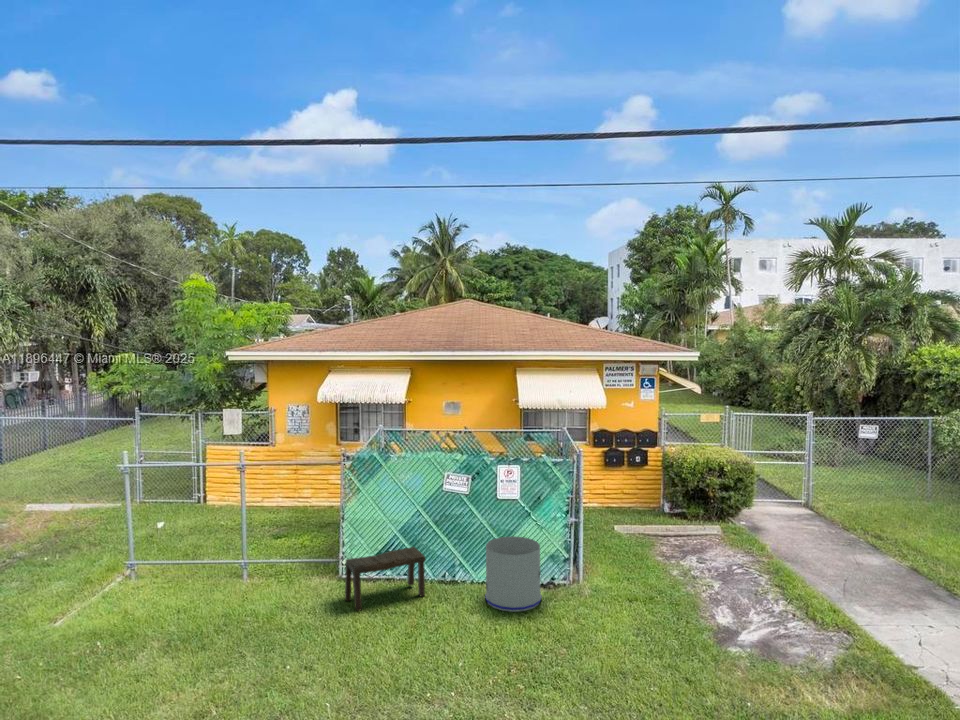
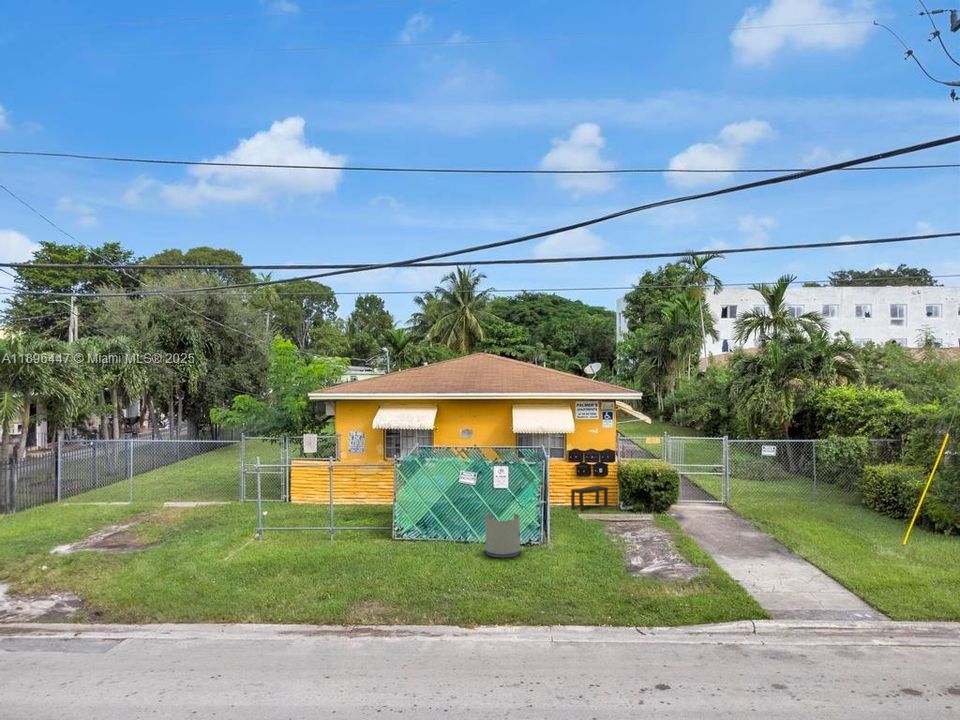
bench: present [345,547,426,611] -> present [571,485,608,511]

